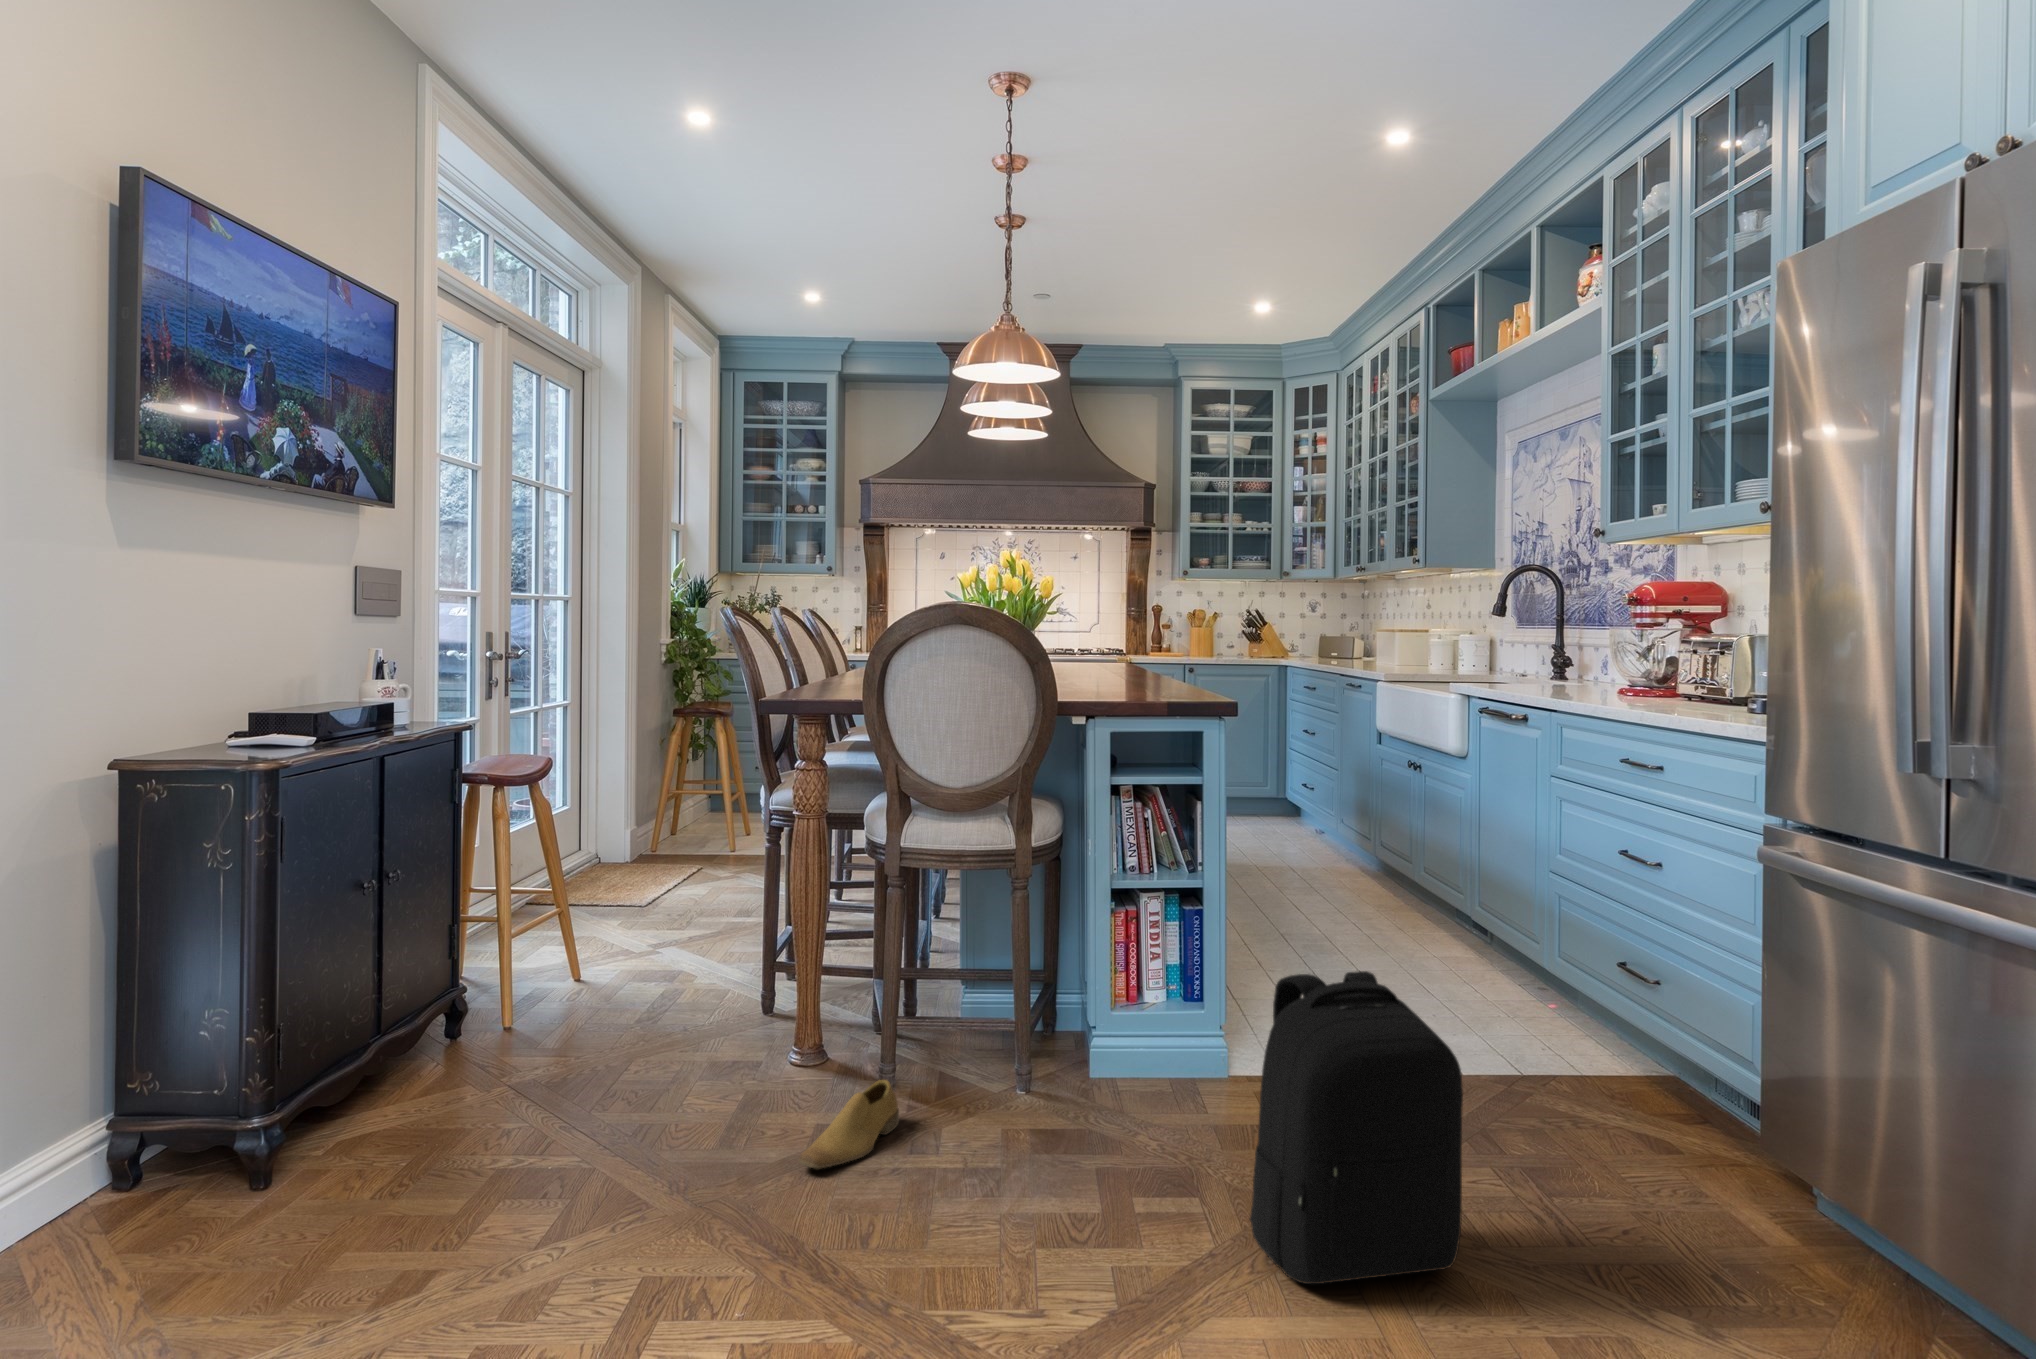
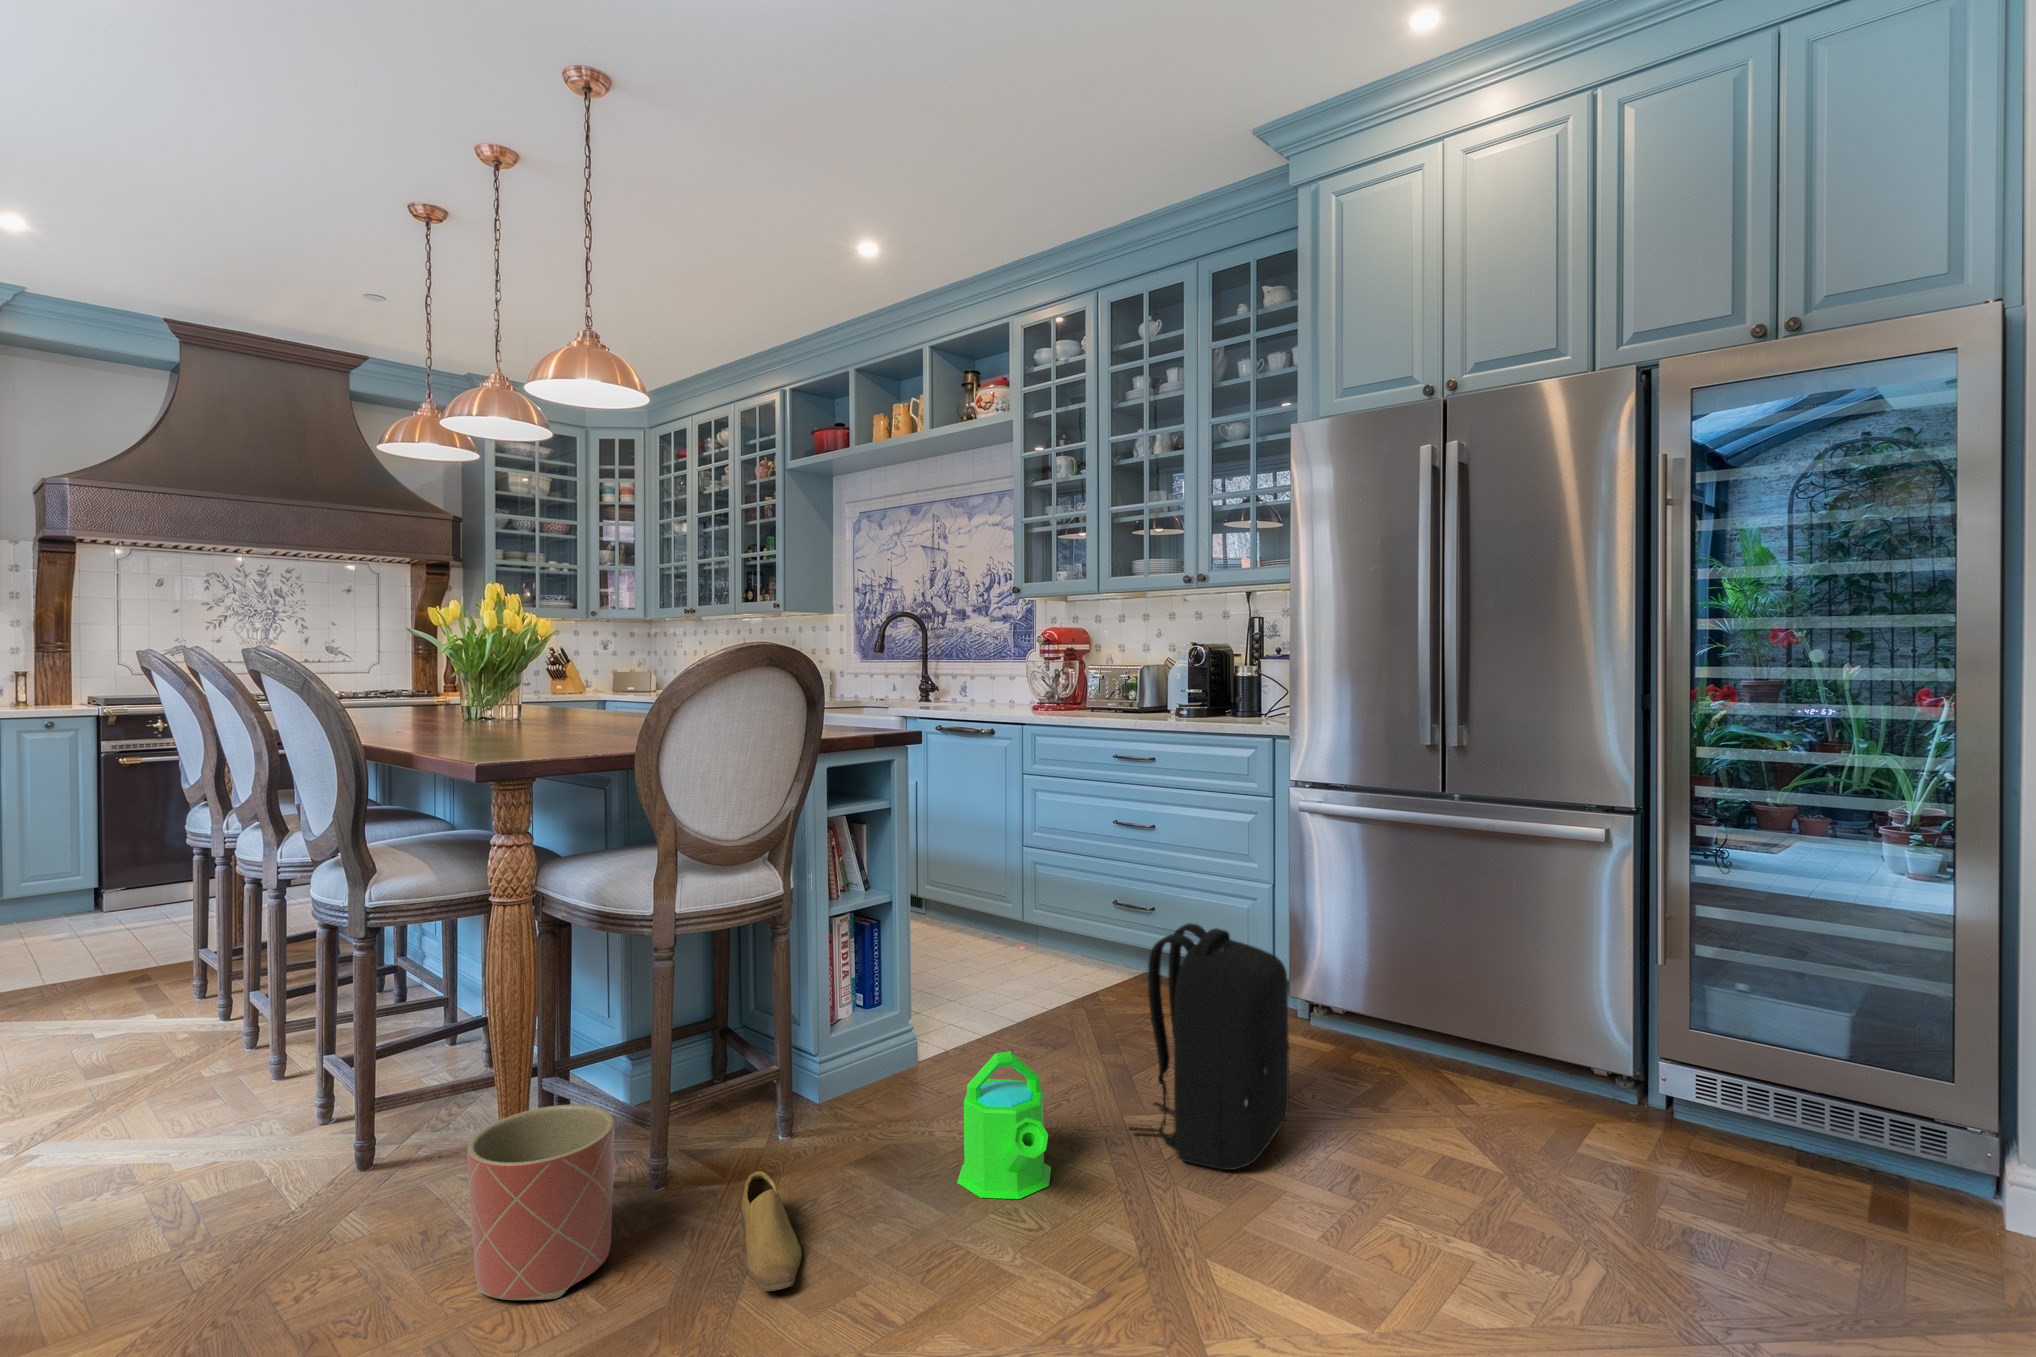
planter: none [689,972,796,1111] -> present [467,1105,615,1300]
watering can: none [1031,1047,1143,1205] -> present [957,1052,1051,1199]

